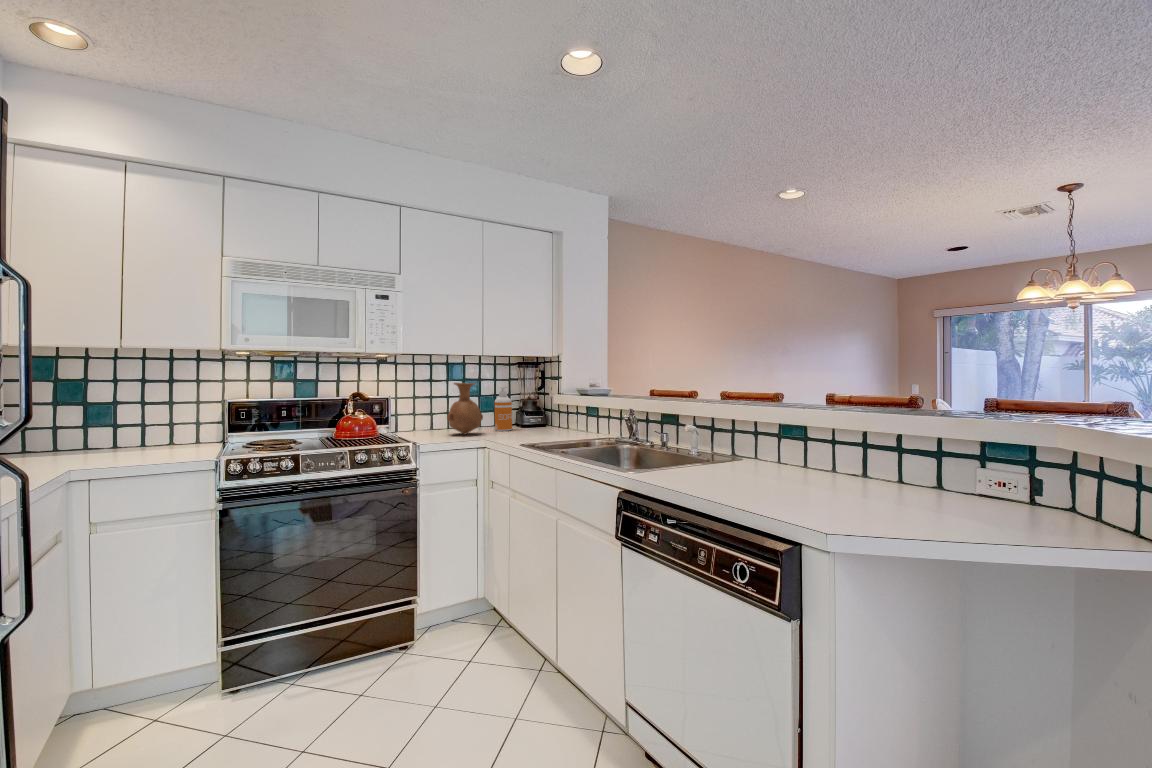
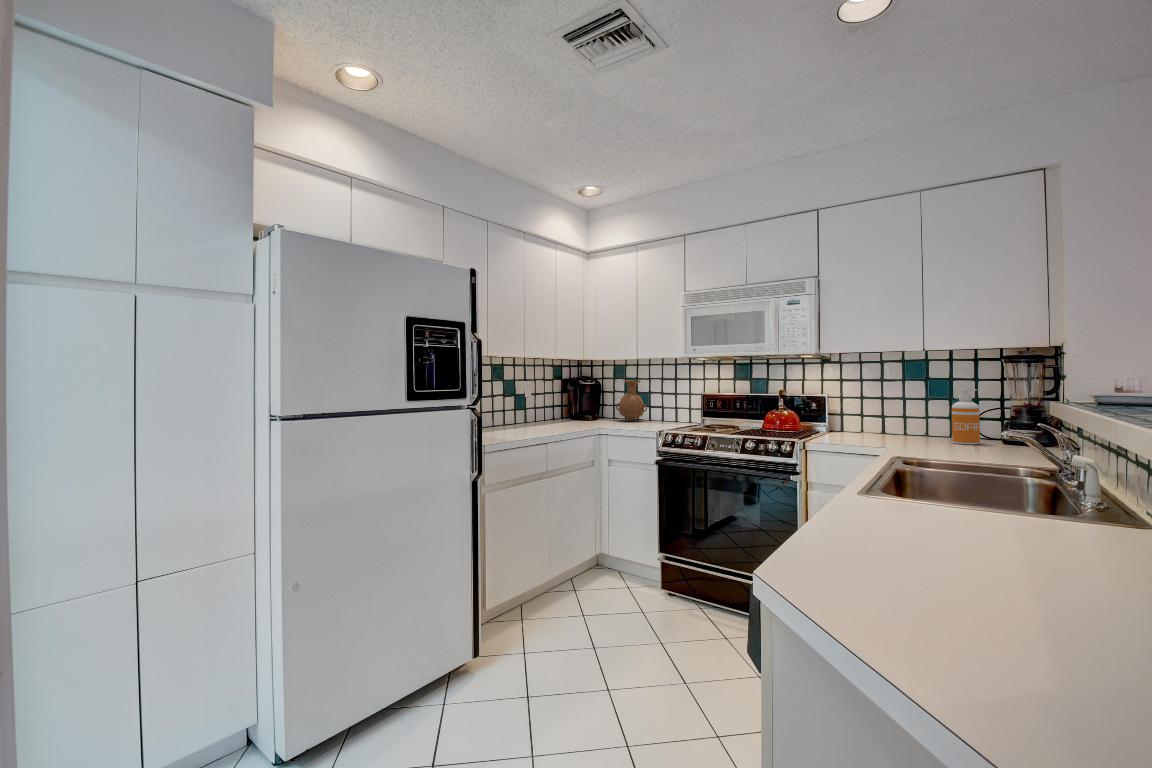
vase: present [447,383,483,434] -> present [616,380,647,421]

